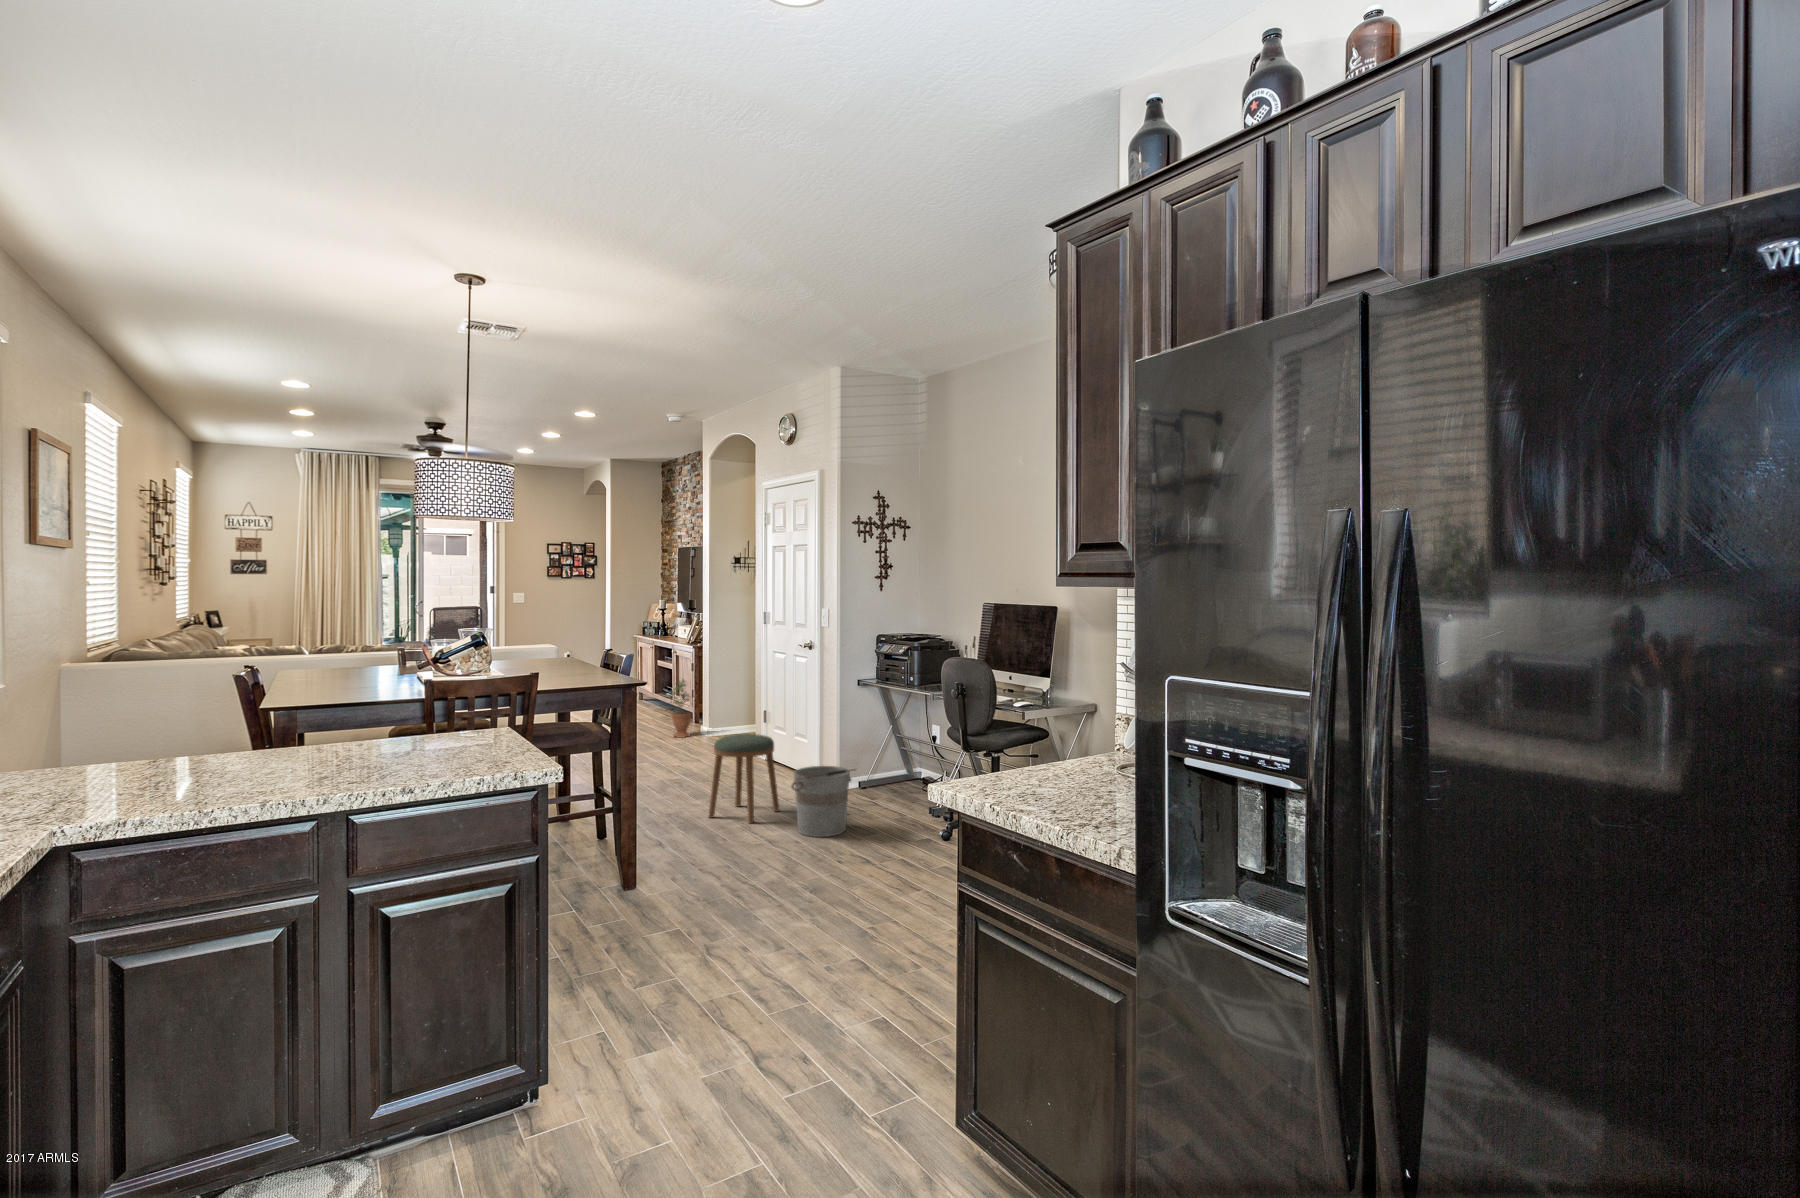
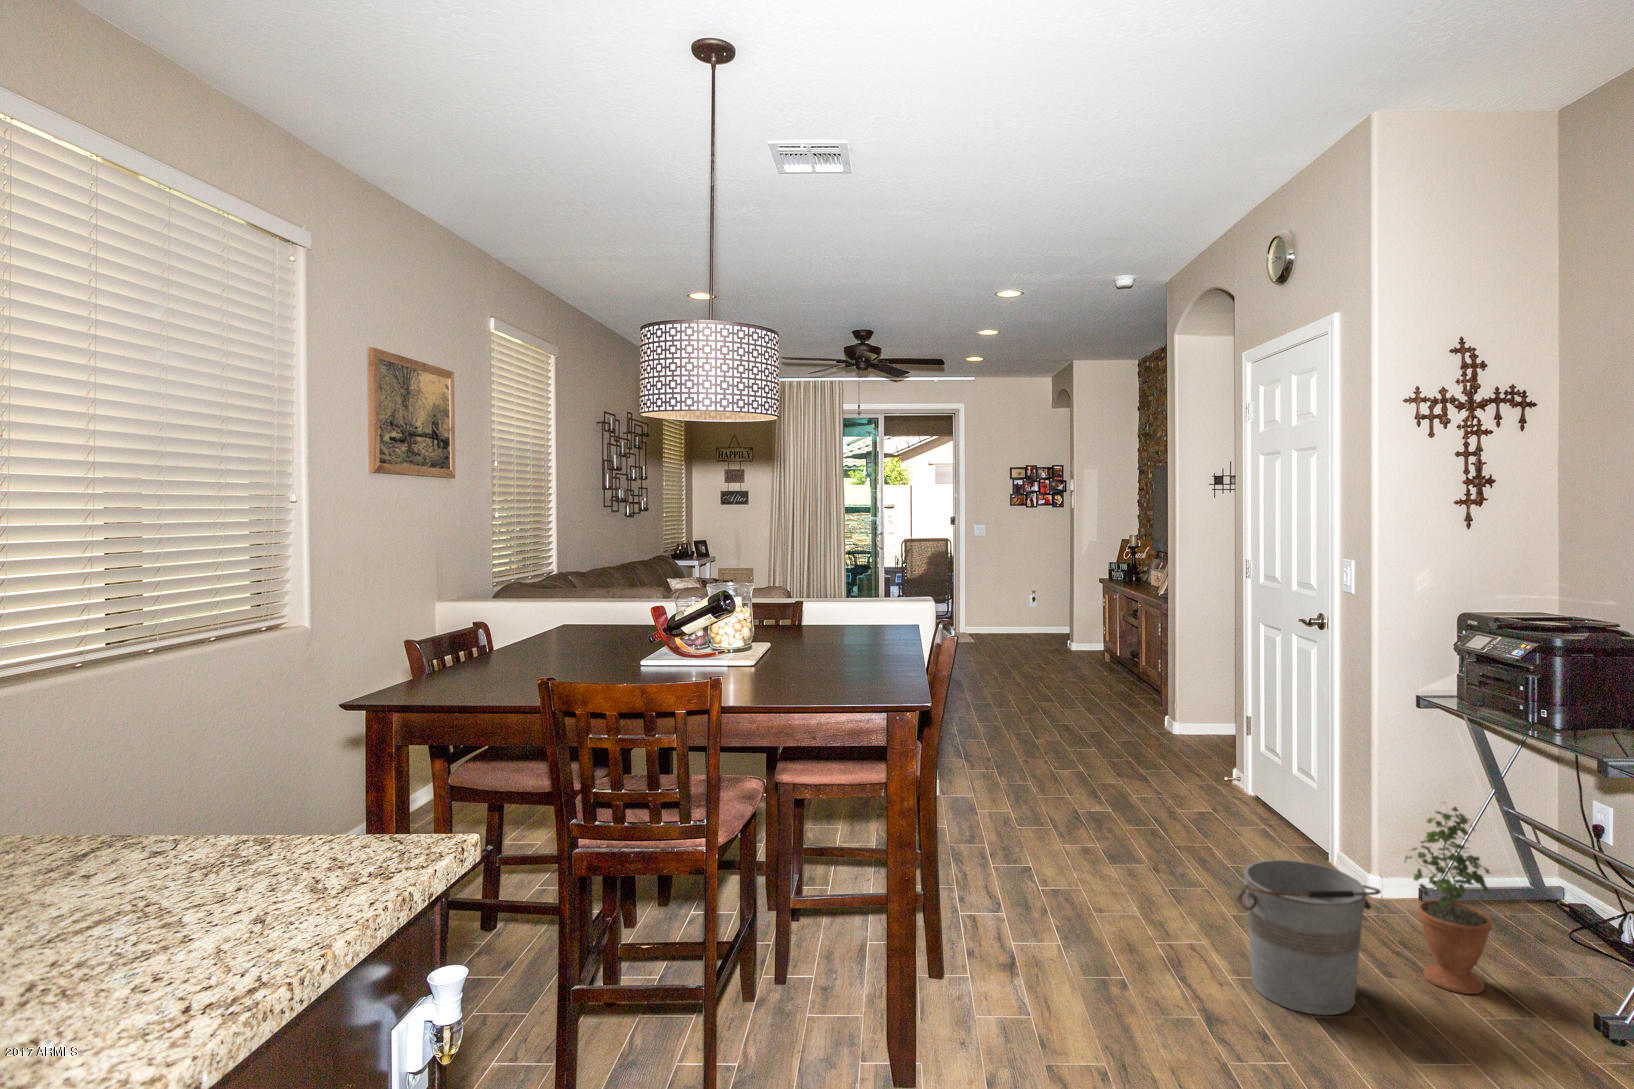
potted plant: present [670,680,692,738] -> present [1405,807,1492,994]
stool: present [709,734,779,823] -> none [1104,769,1233,935]

